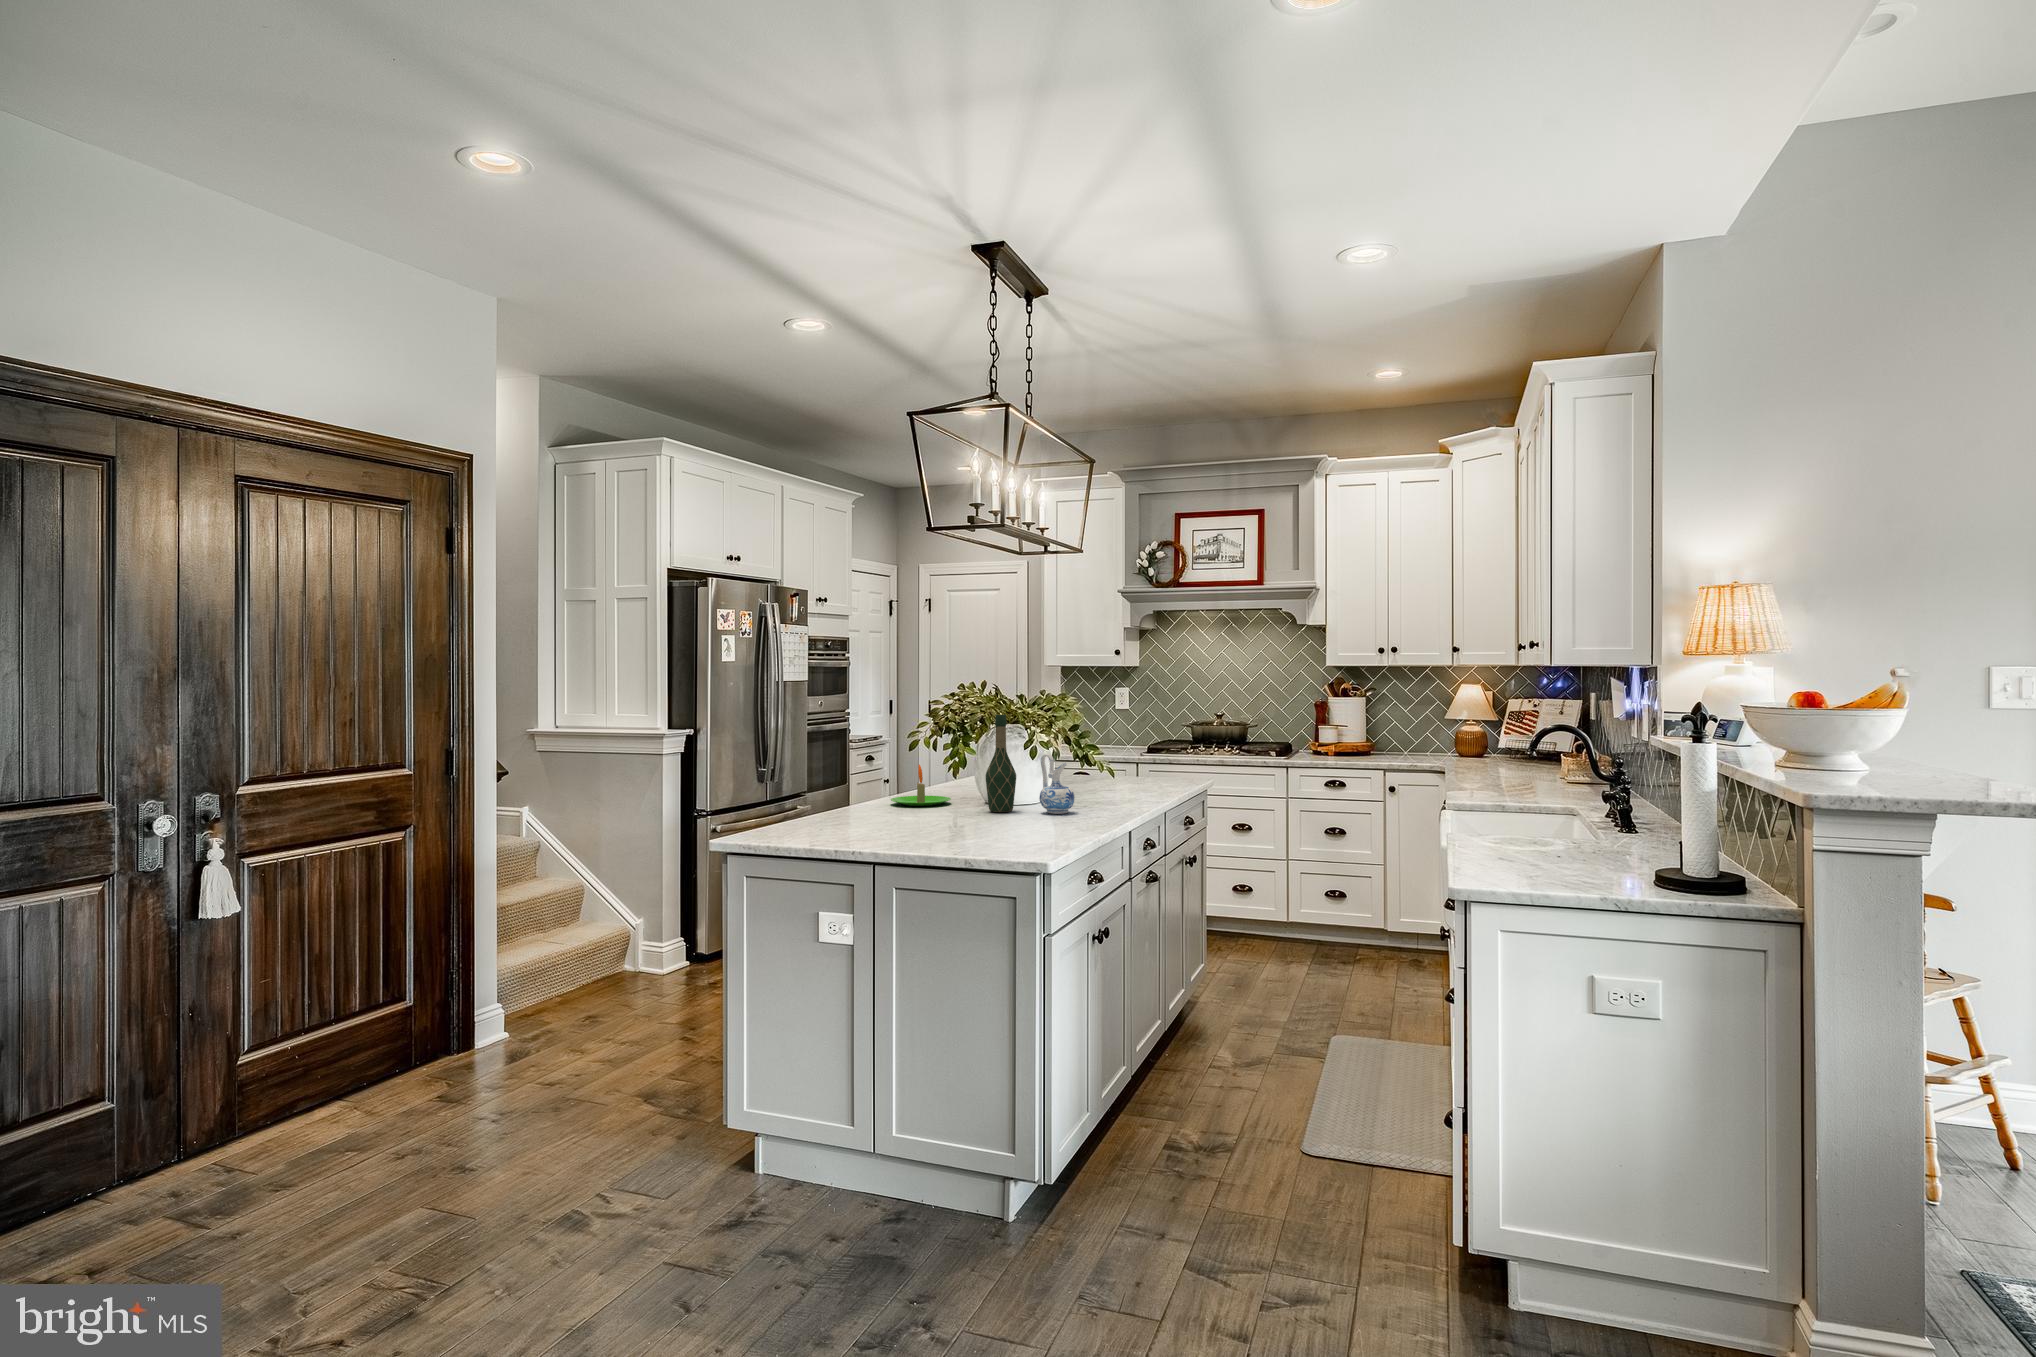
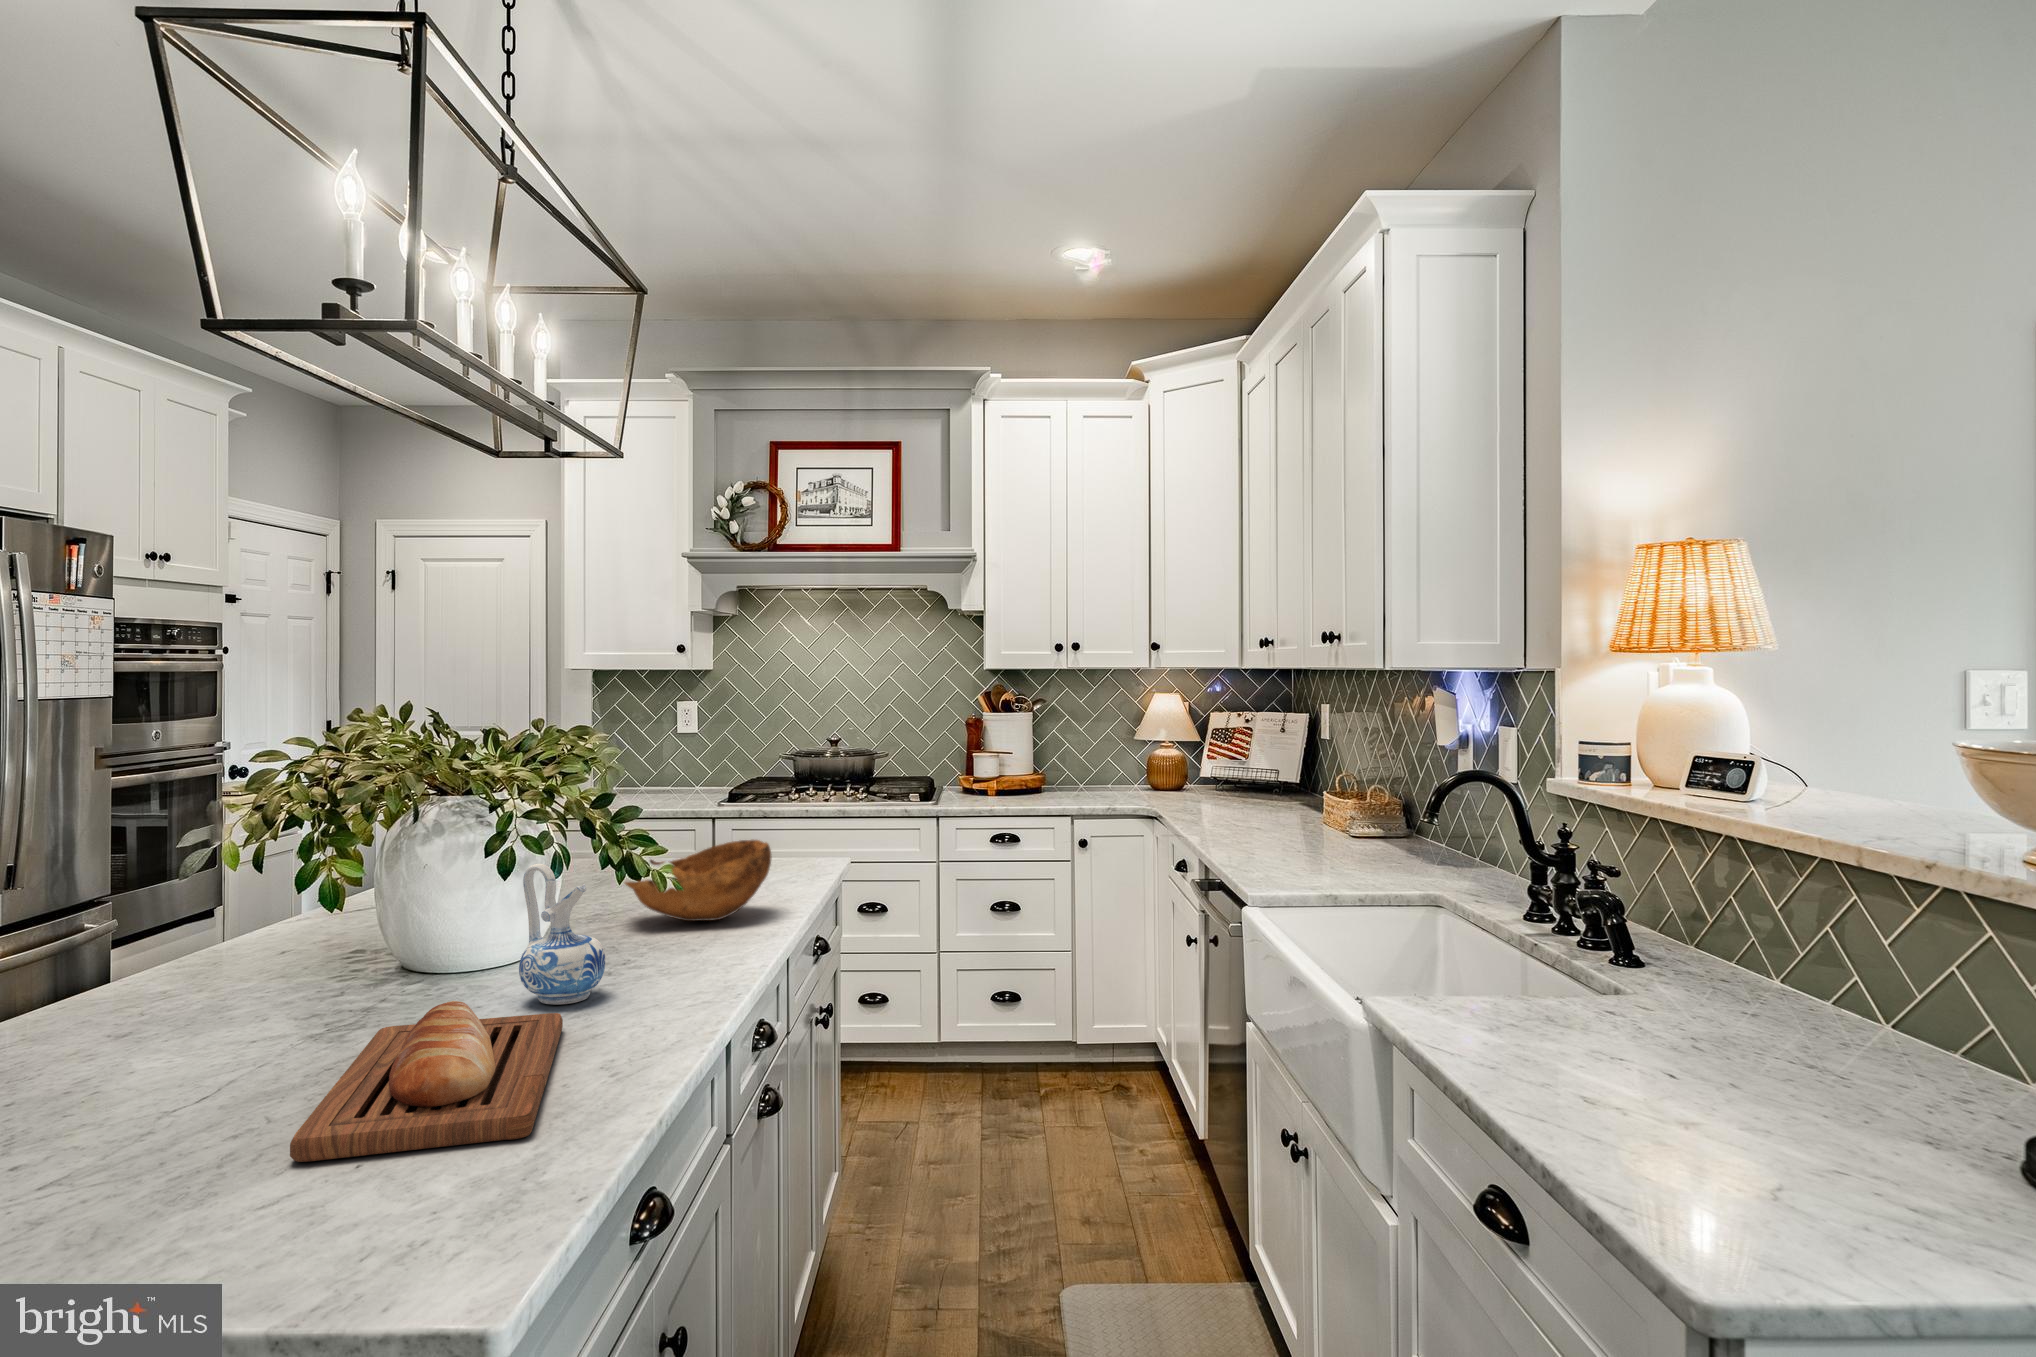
wine bottle: present [986,714,1016,812] -> none [380,776,462,1010]
wooden bowl: none [1081,757,1155,796] -> present [625,840,771,921]
candle: present [891,765,951,806] -> none [130,892,306,999]
bread loaf: none [976,800,1058,836] -> present [290,1001,563,1162]

